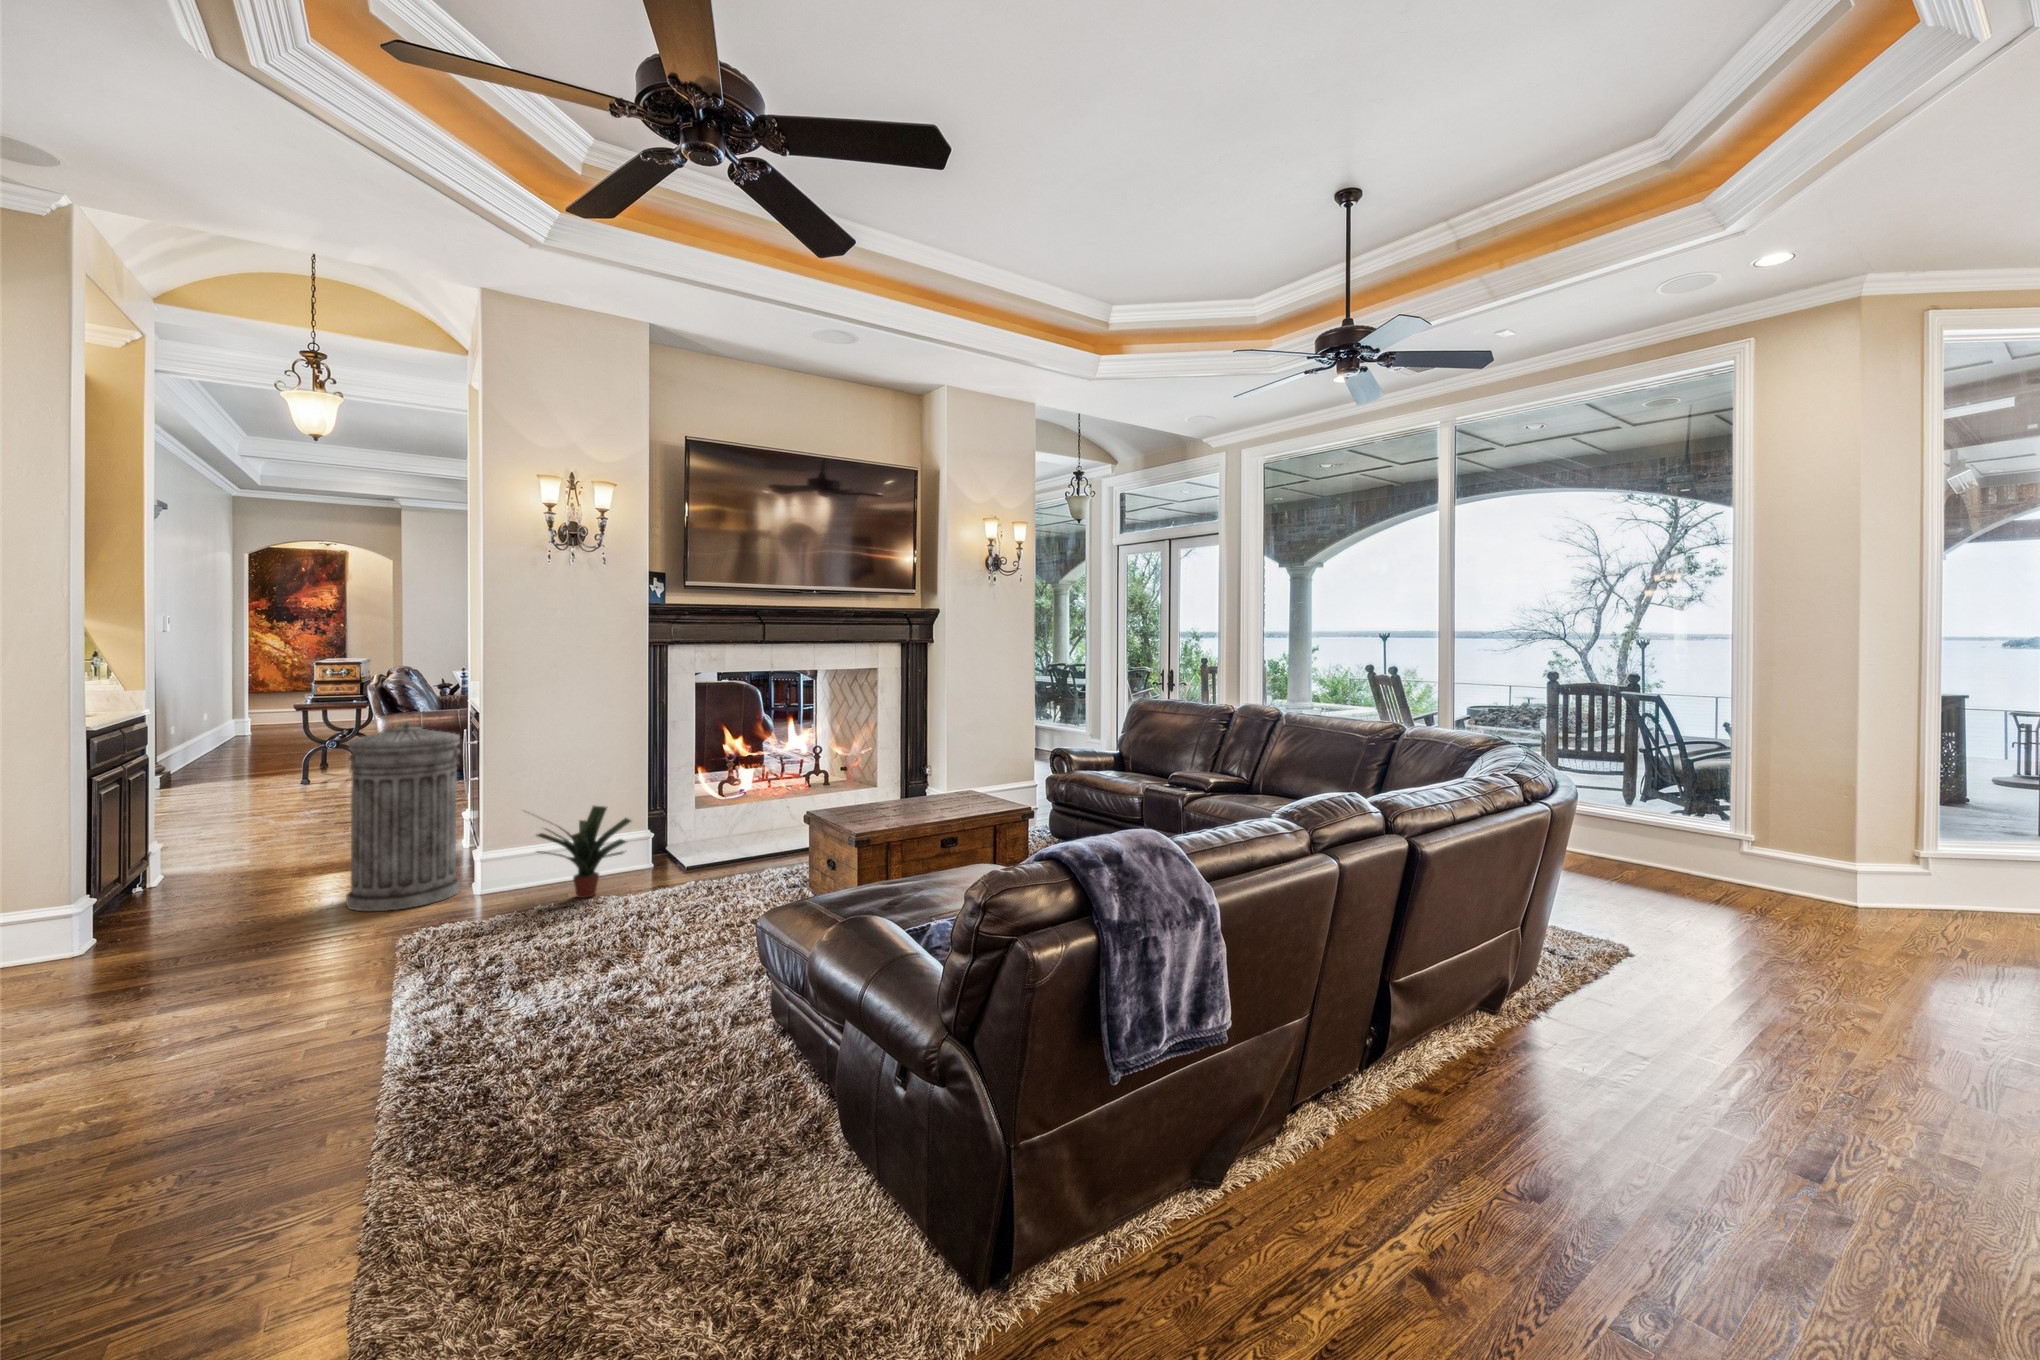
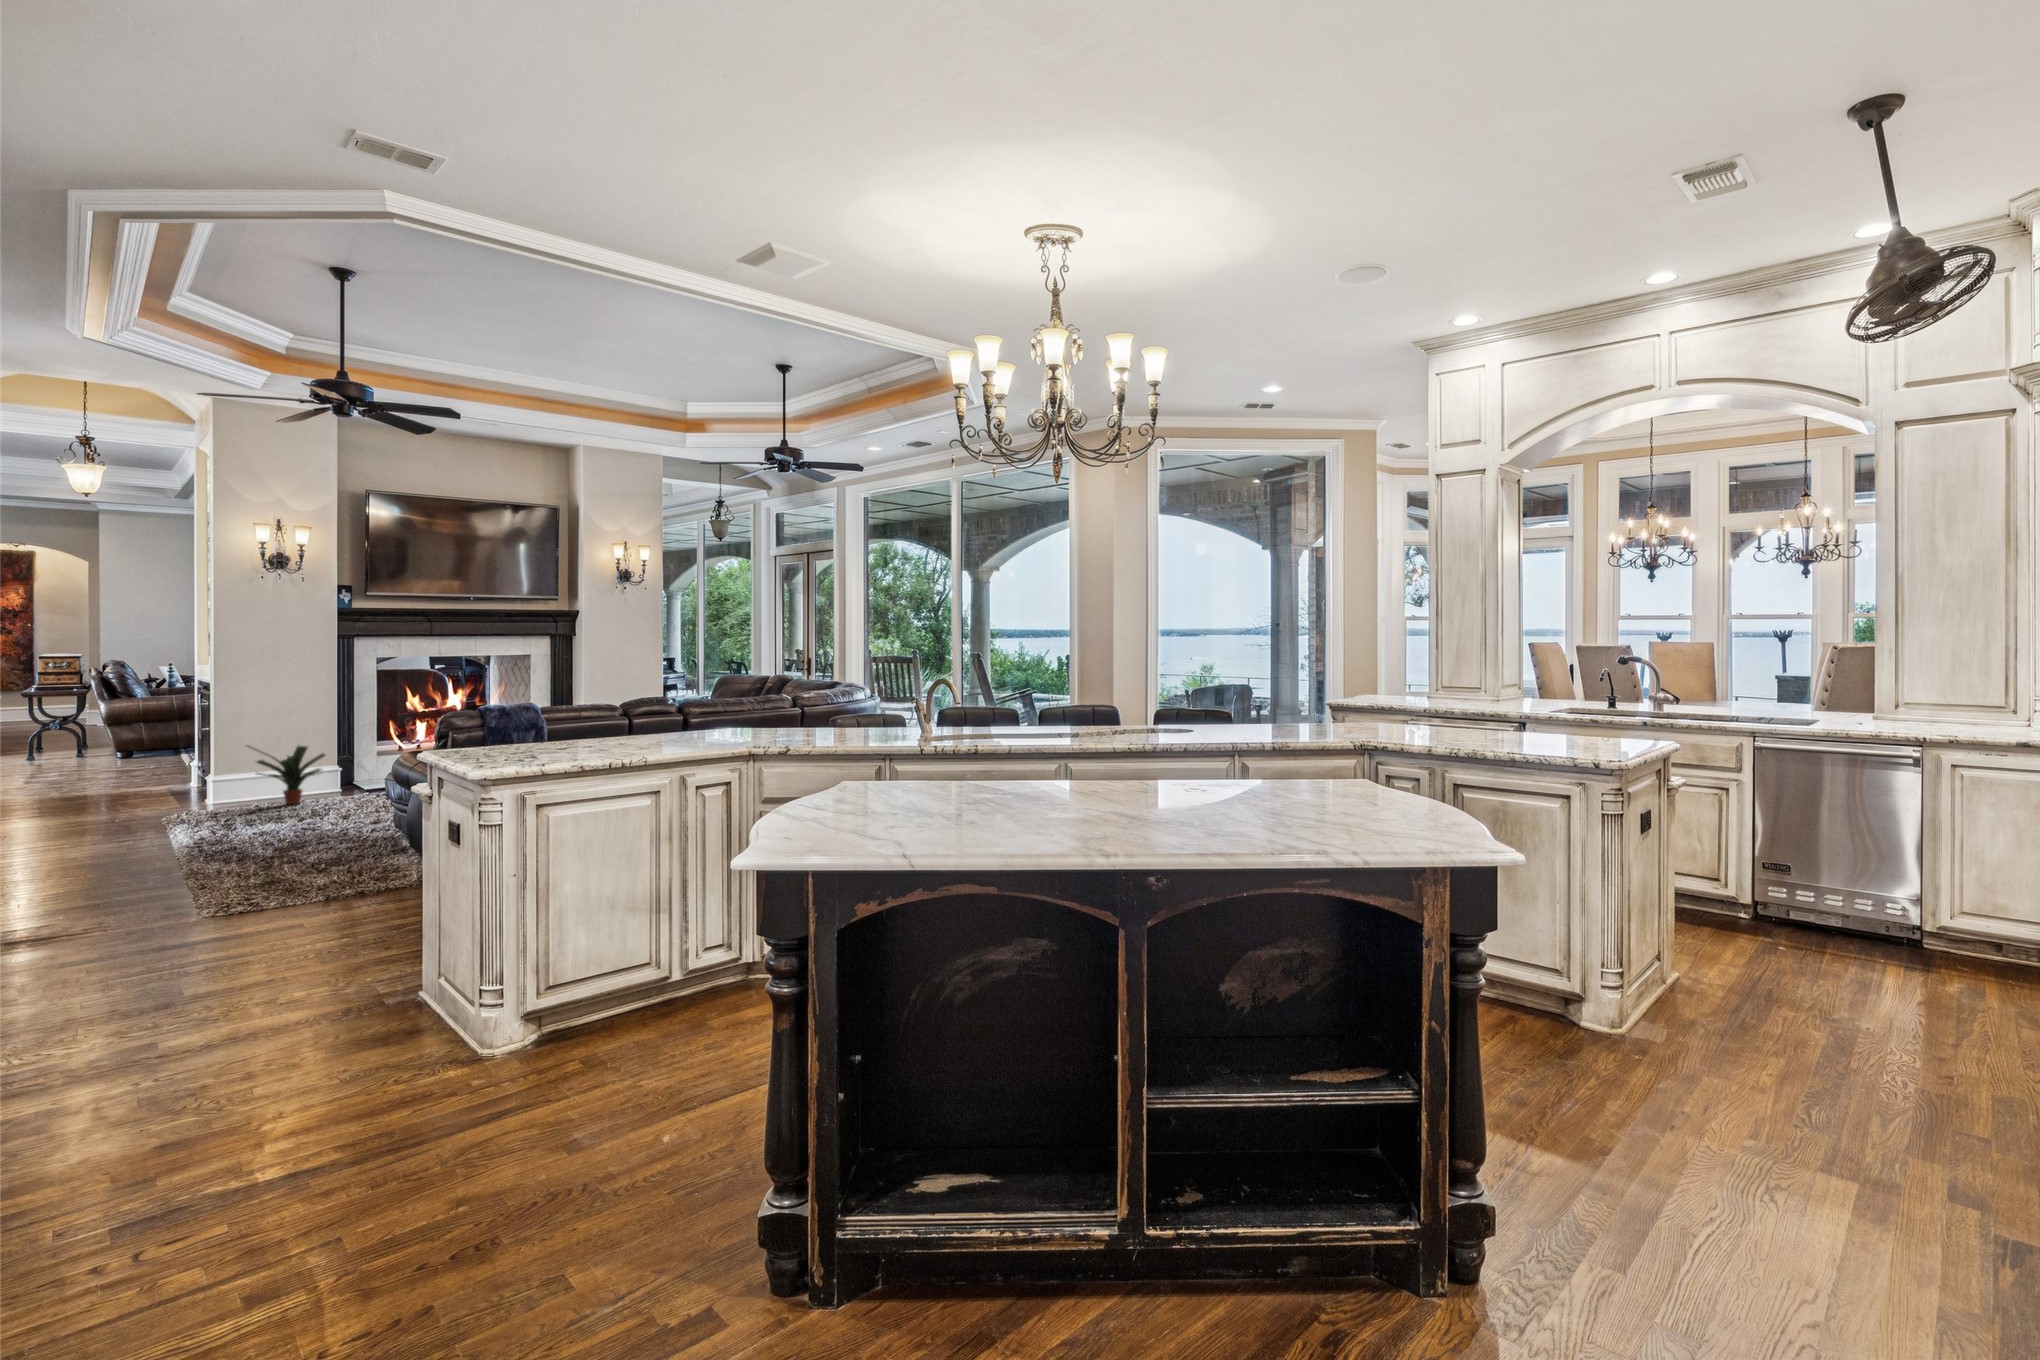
trash can: present [346,721,460,911] -> none [115,689,197,813]

